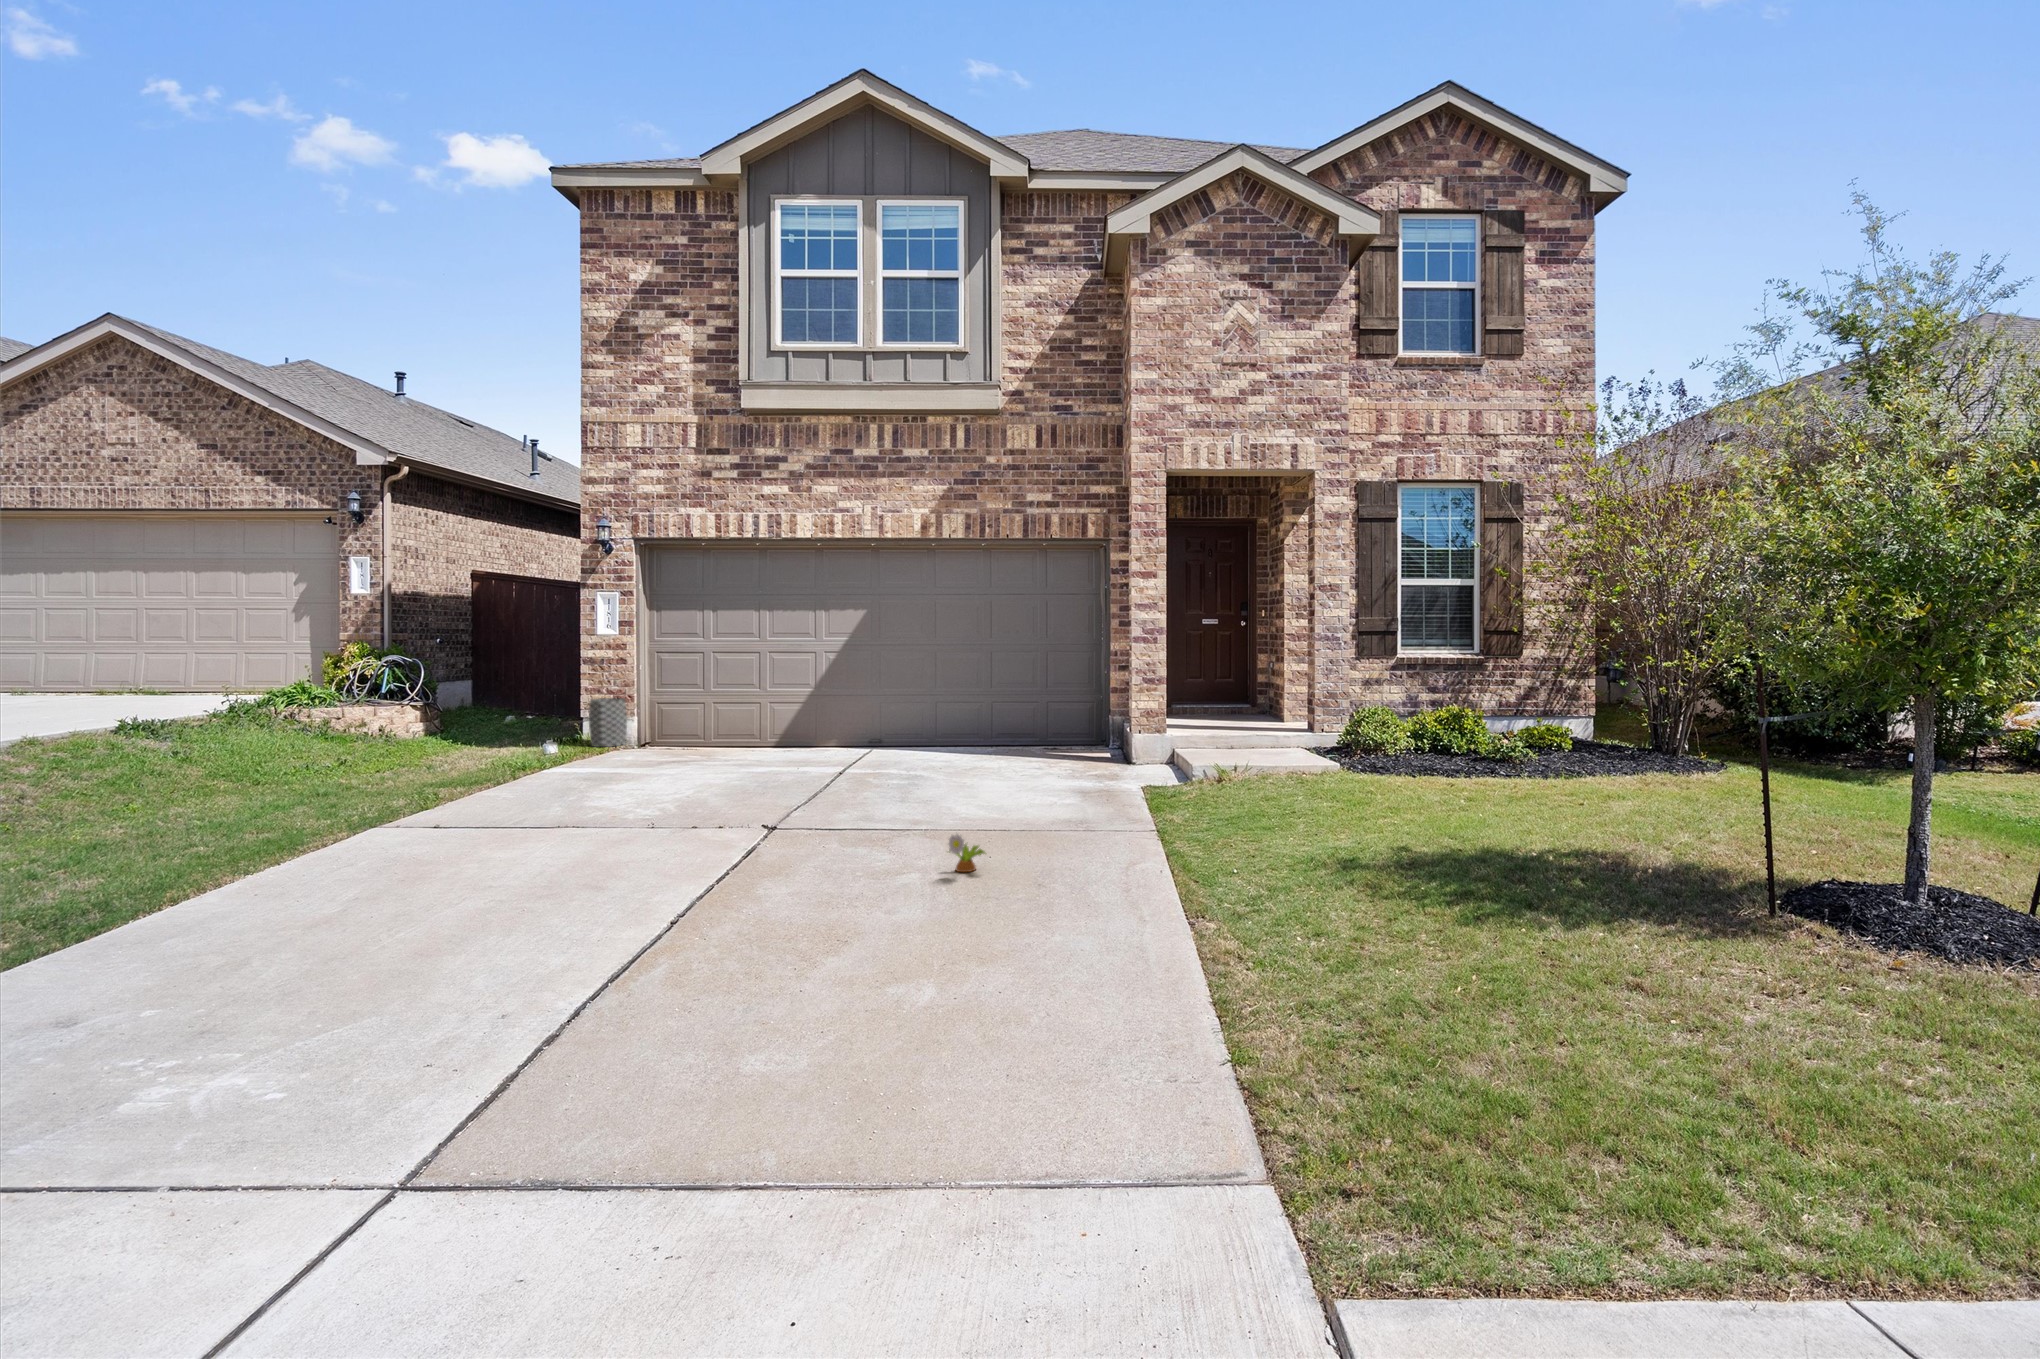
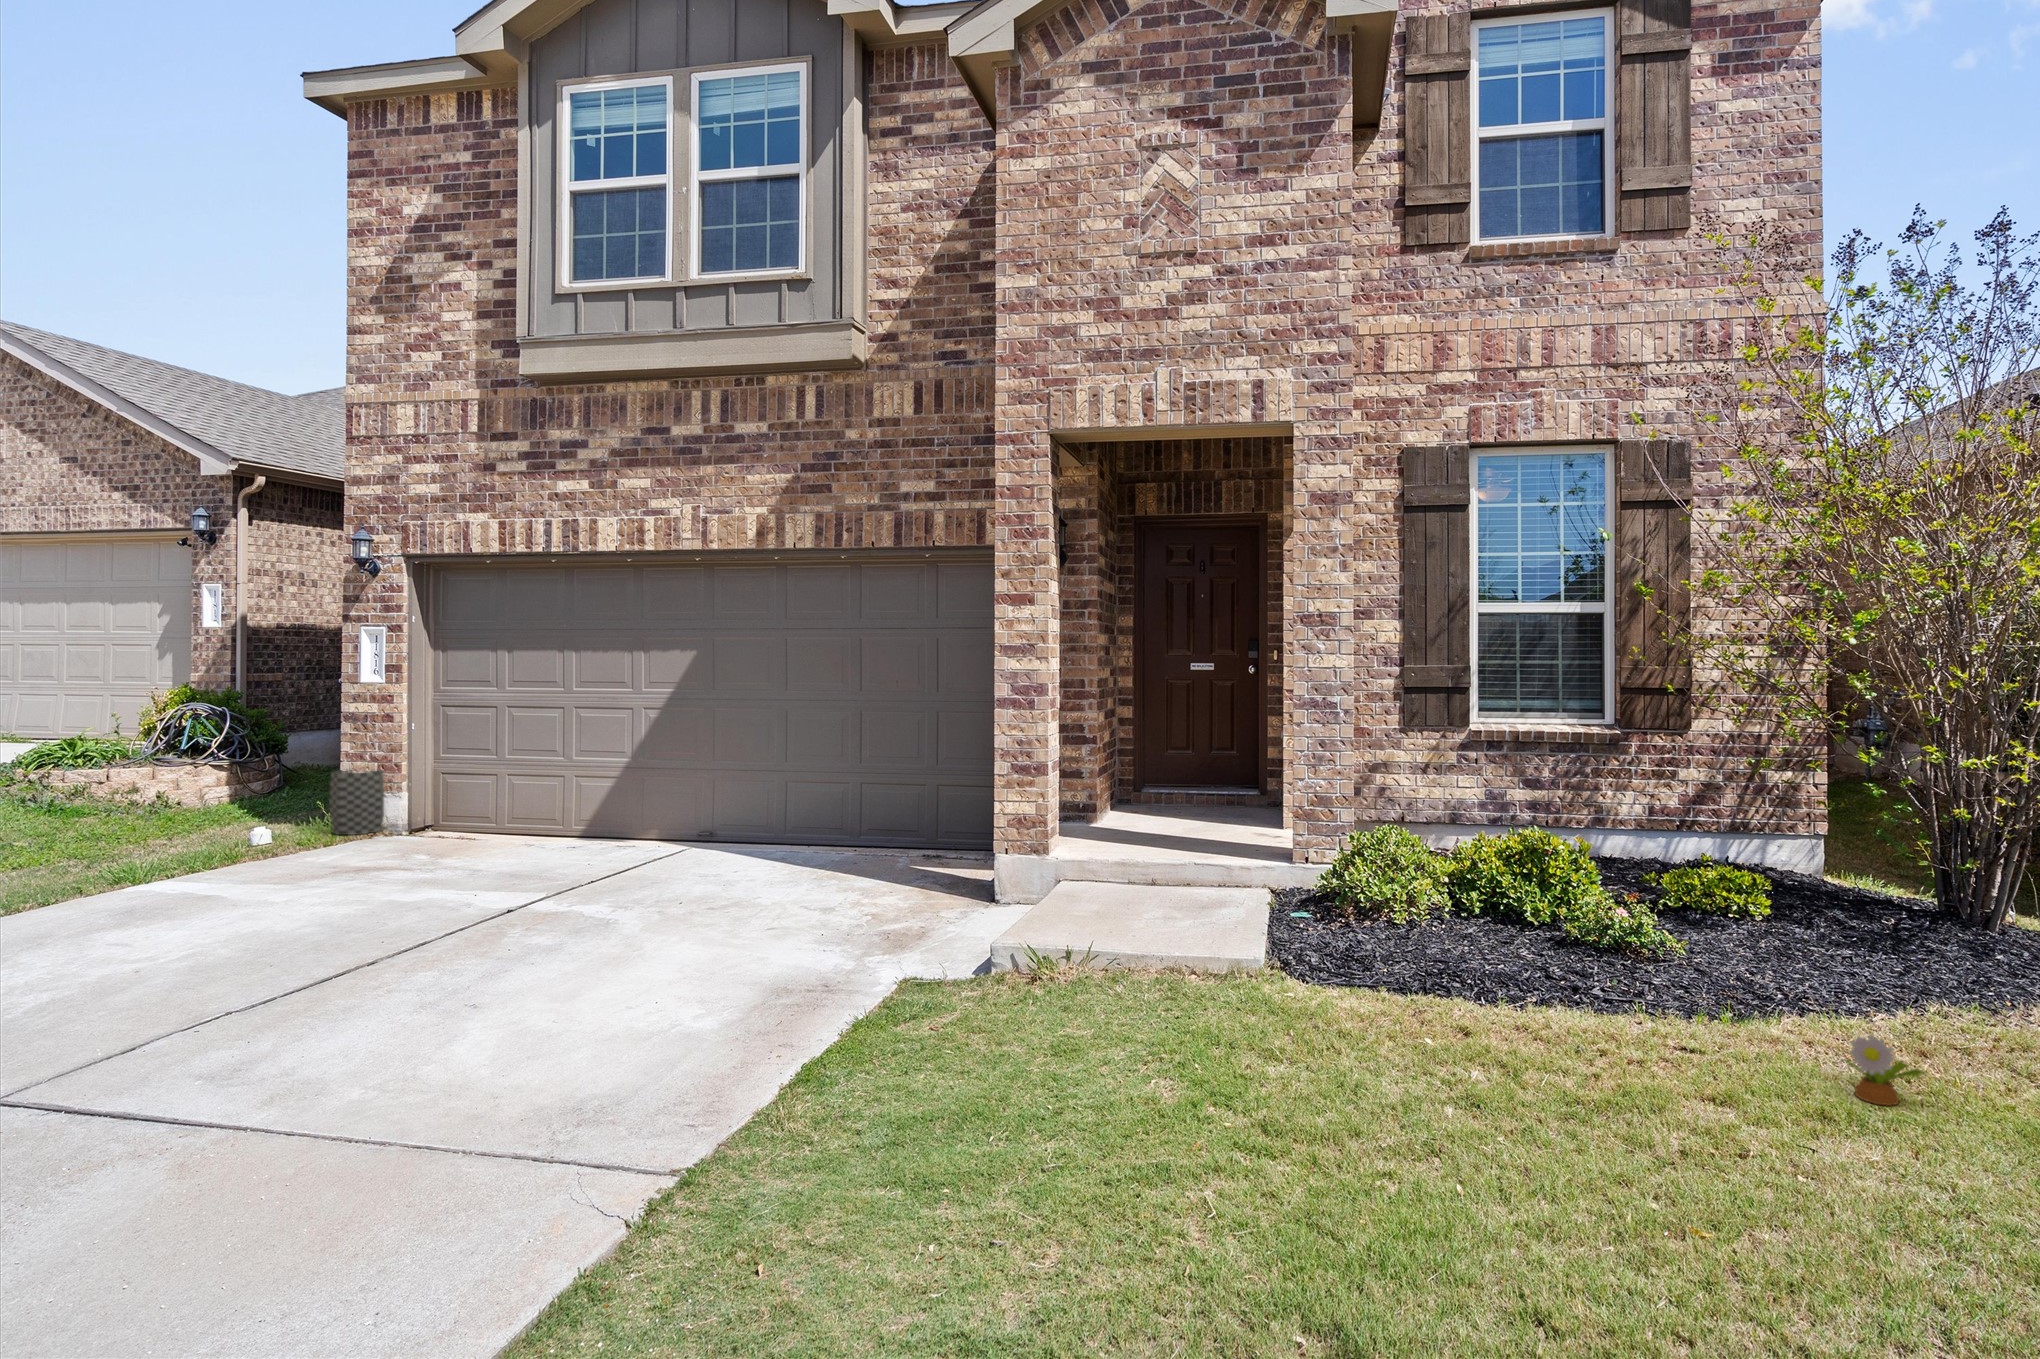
decorative plant: present [948,834,985,872] -> present [1841,1034,1927,1106]

